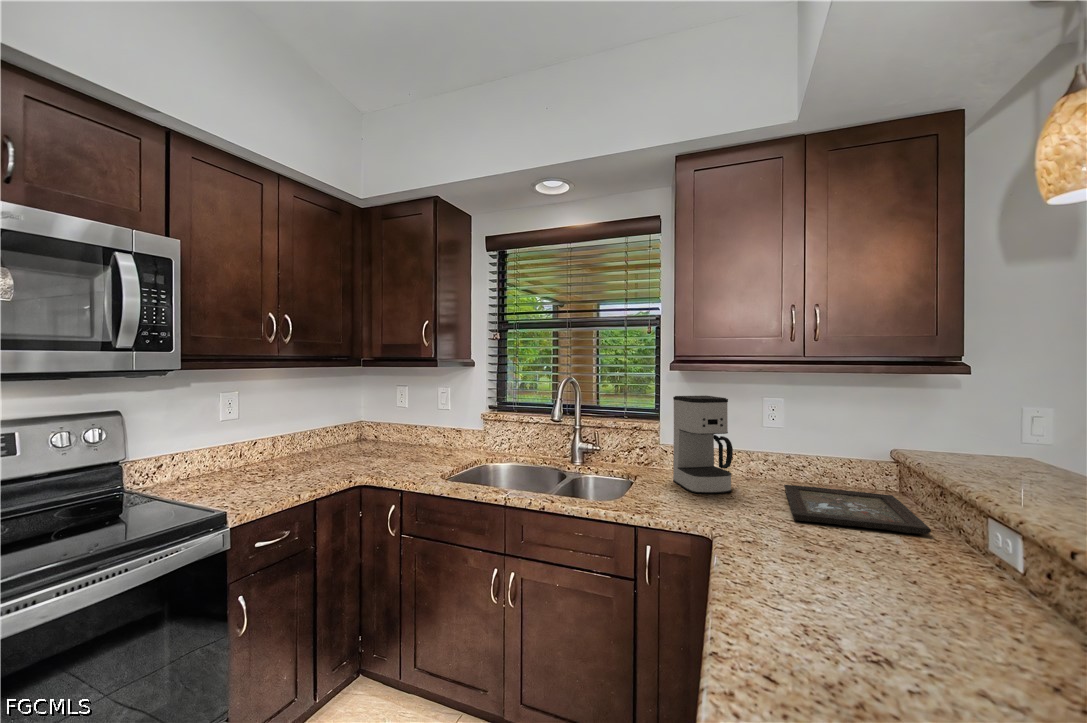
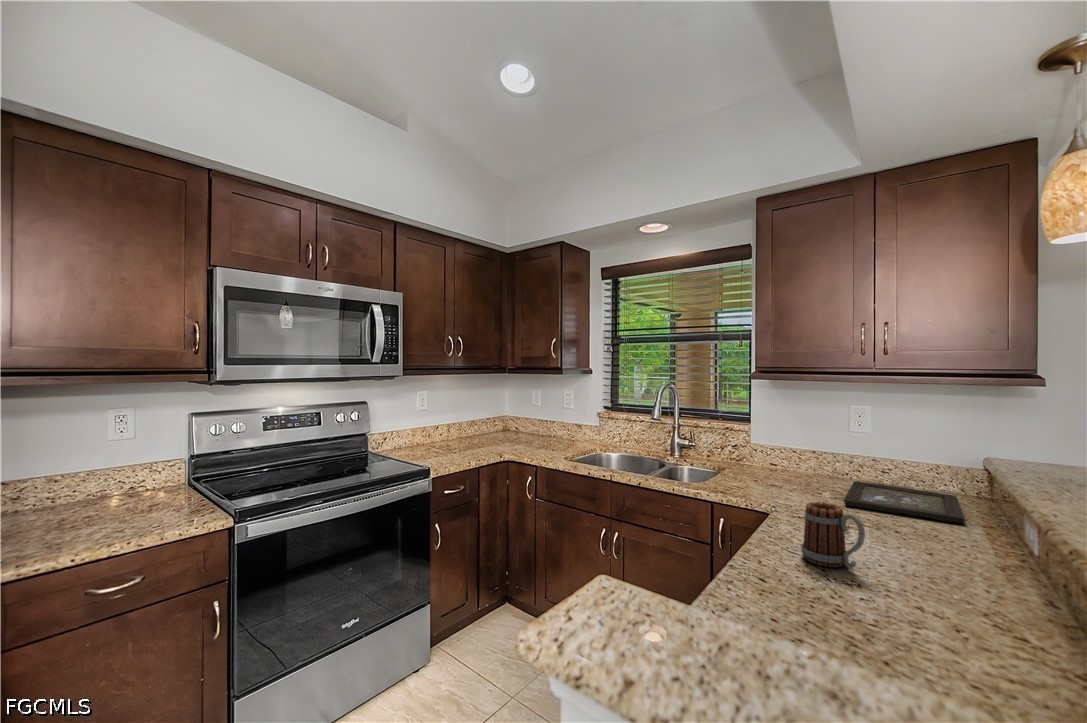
coffee maker: present [673,396,733,494] -> none [755,402,807,484]
mug: none [801,539,904,641] -> present [801,502,865,568]

